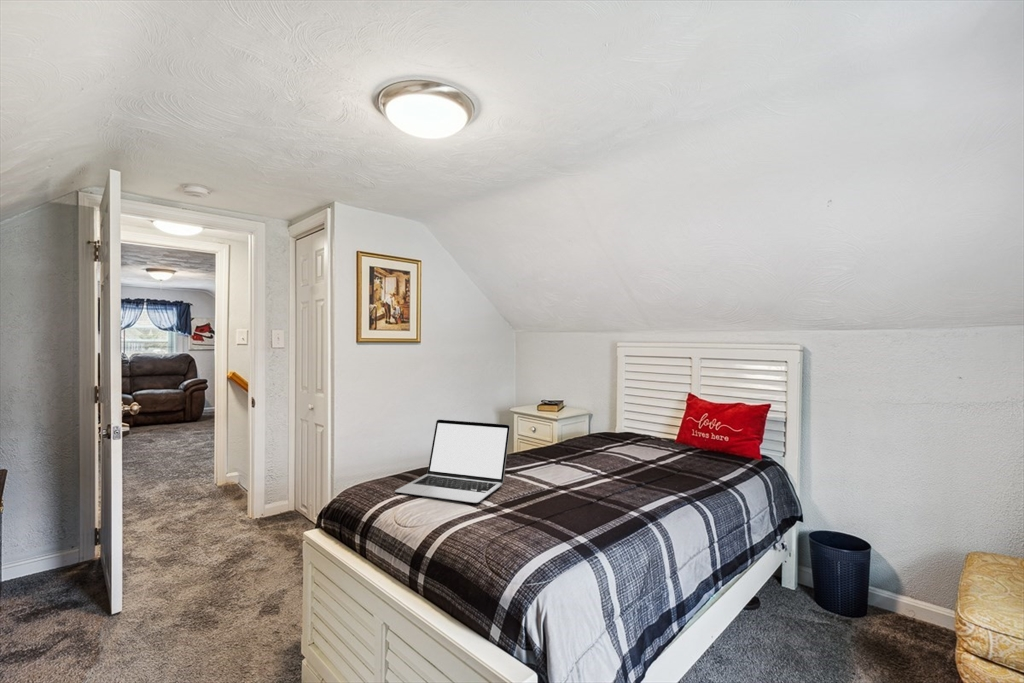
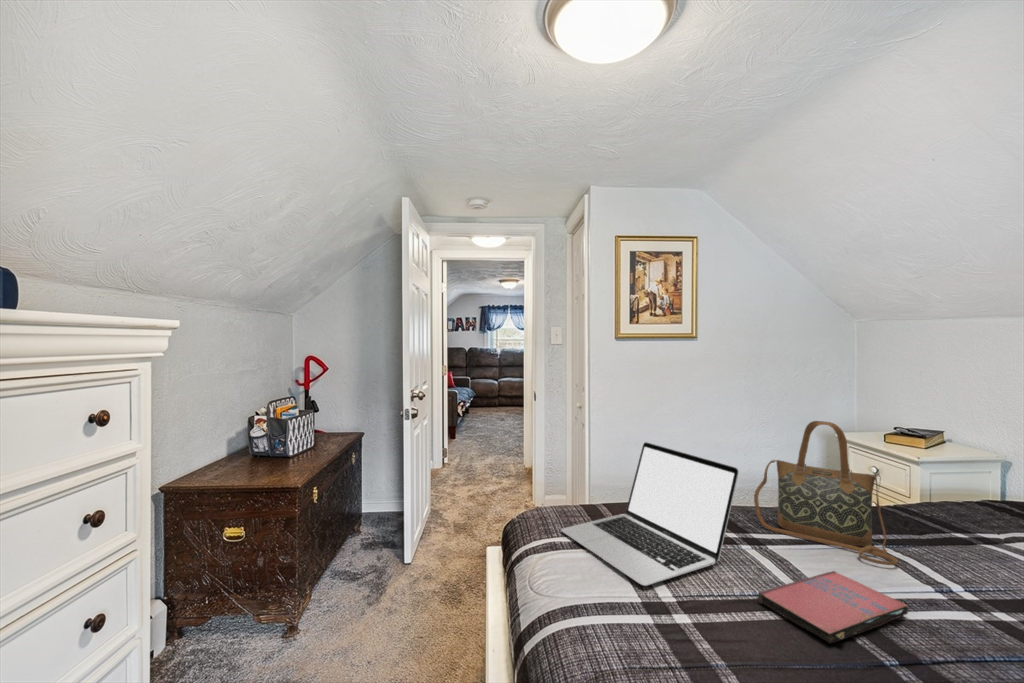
handbag: none [501,394,576,469] -> present [754,421,898,565]
paperback book: none [533,474,591,500] -> present [758,571,908,643]

